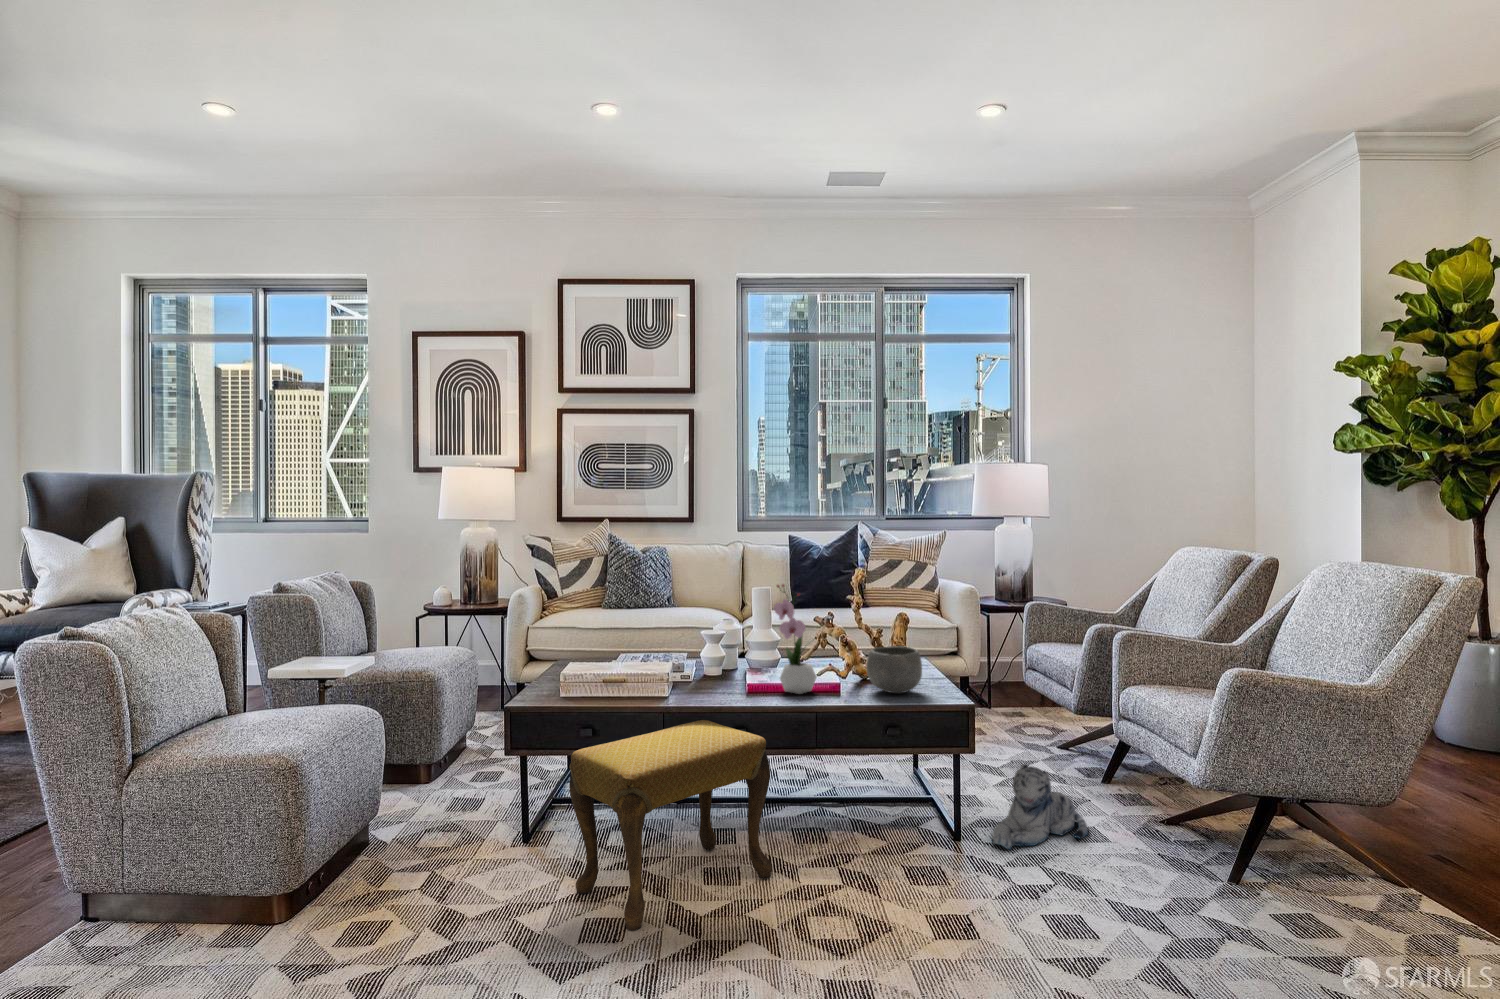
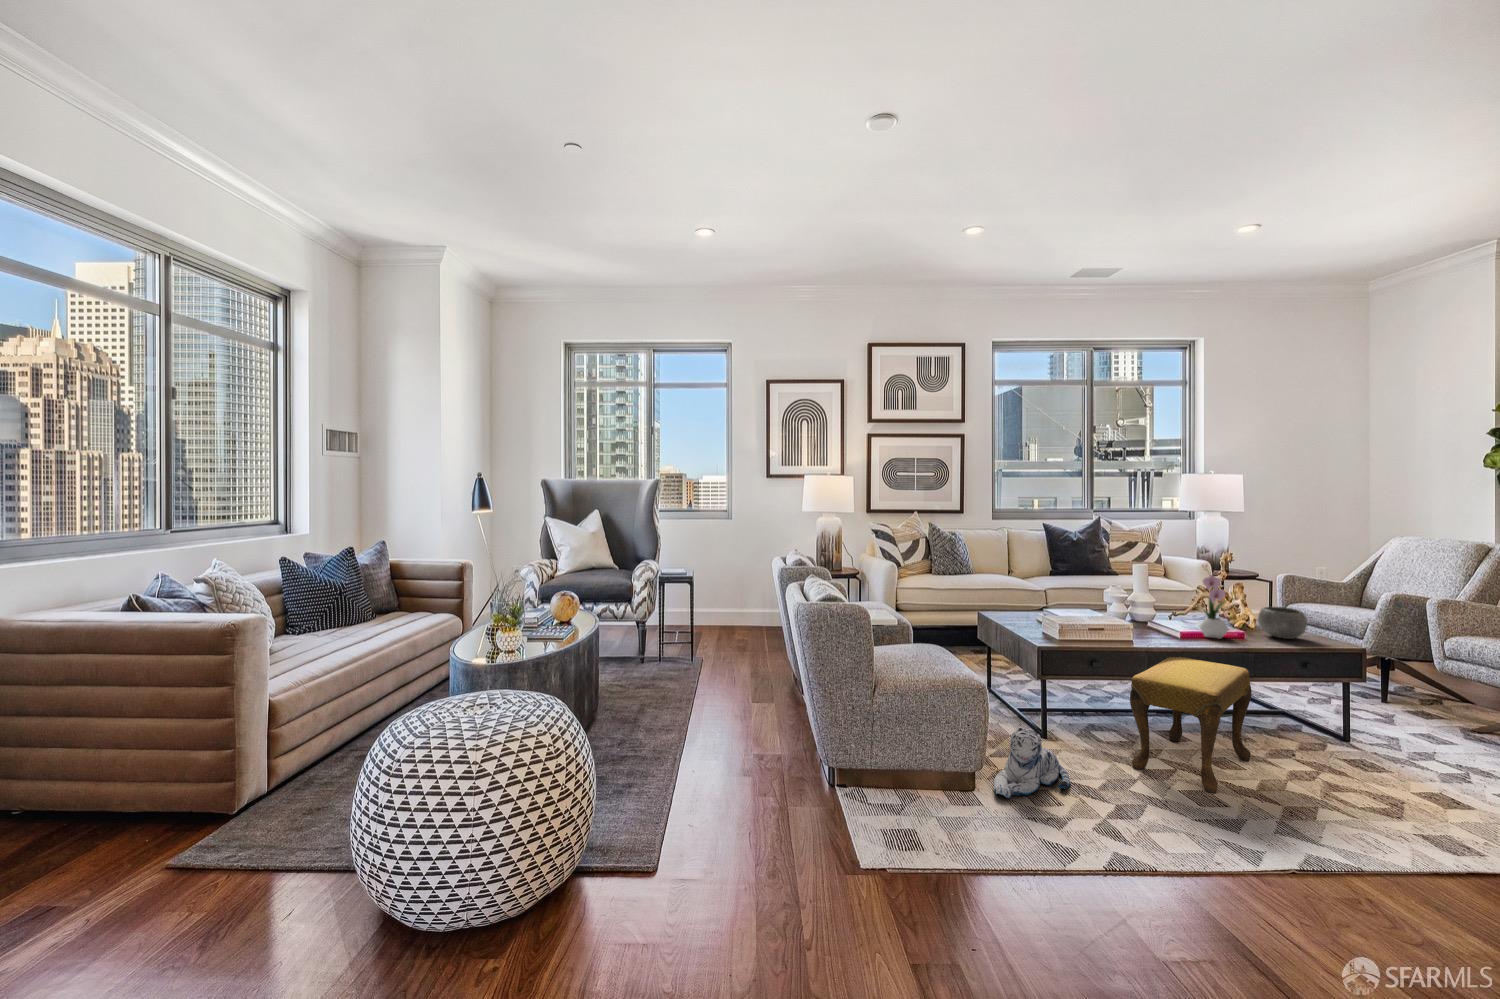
plush toy: present [992,764,1088,849] -> present [994,727,1070,798]

